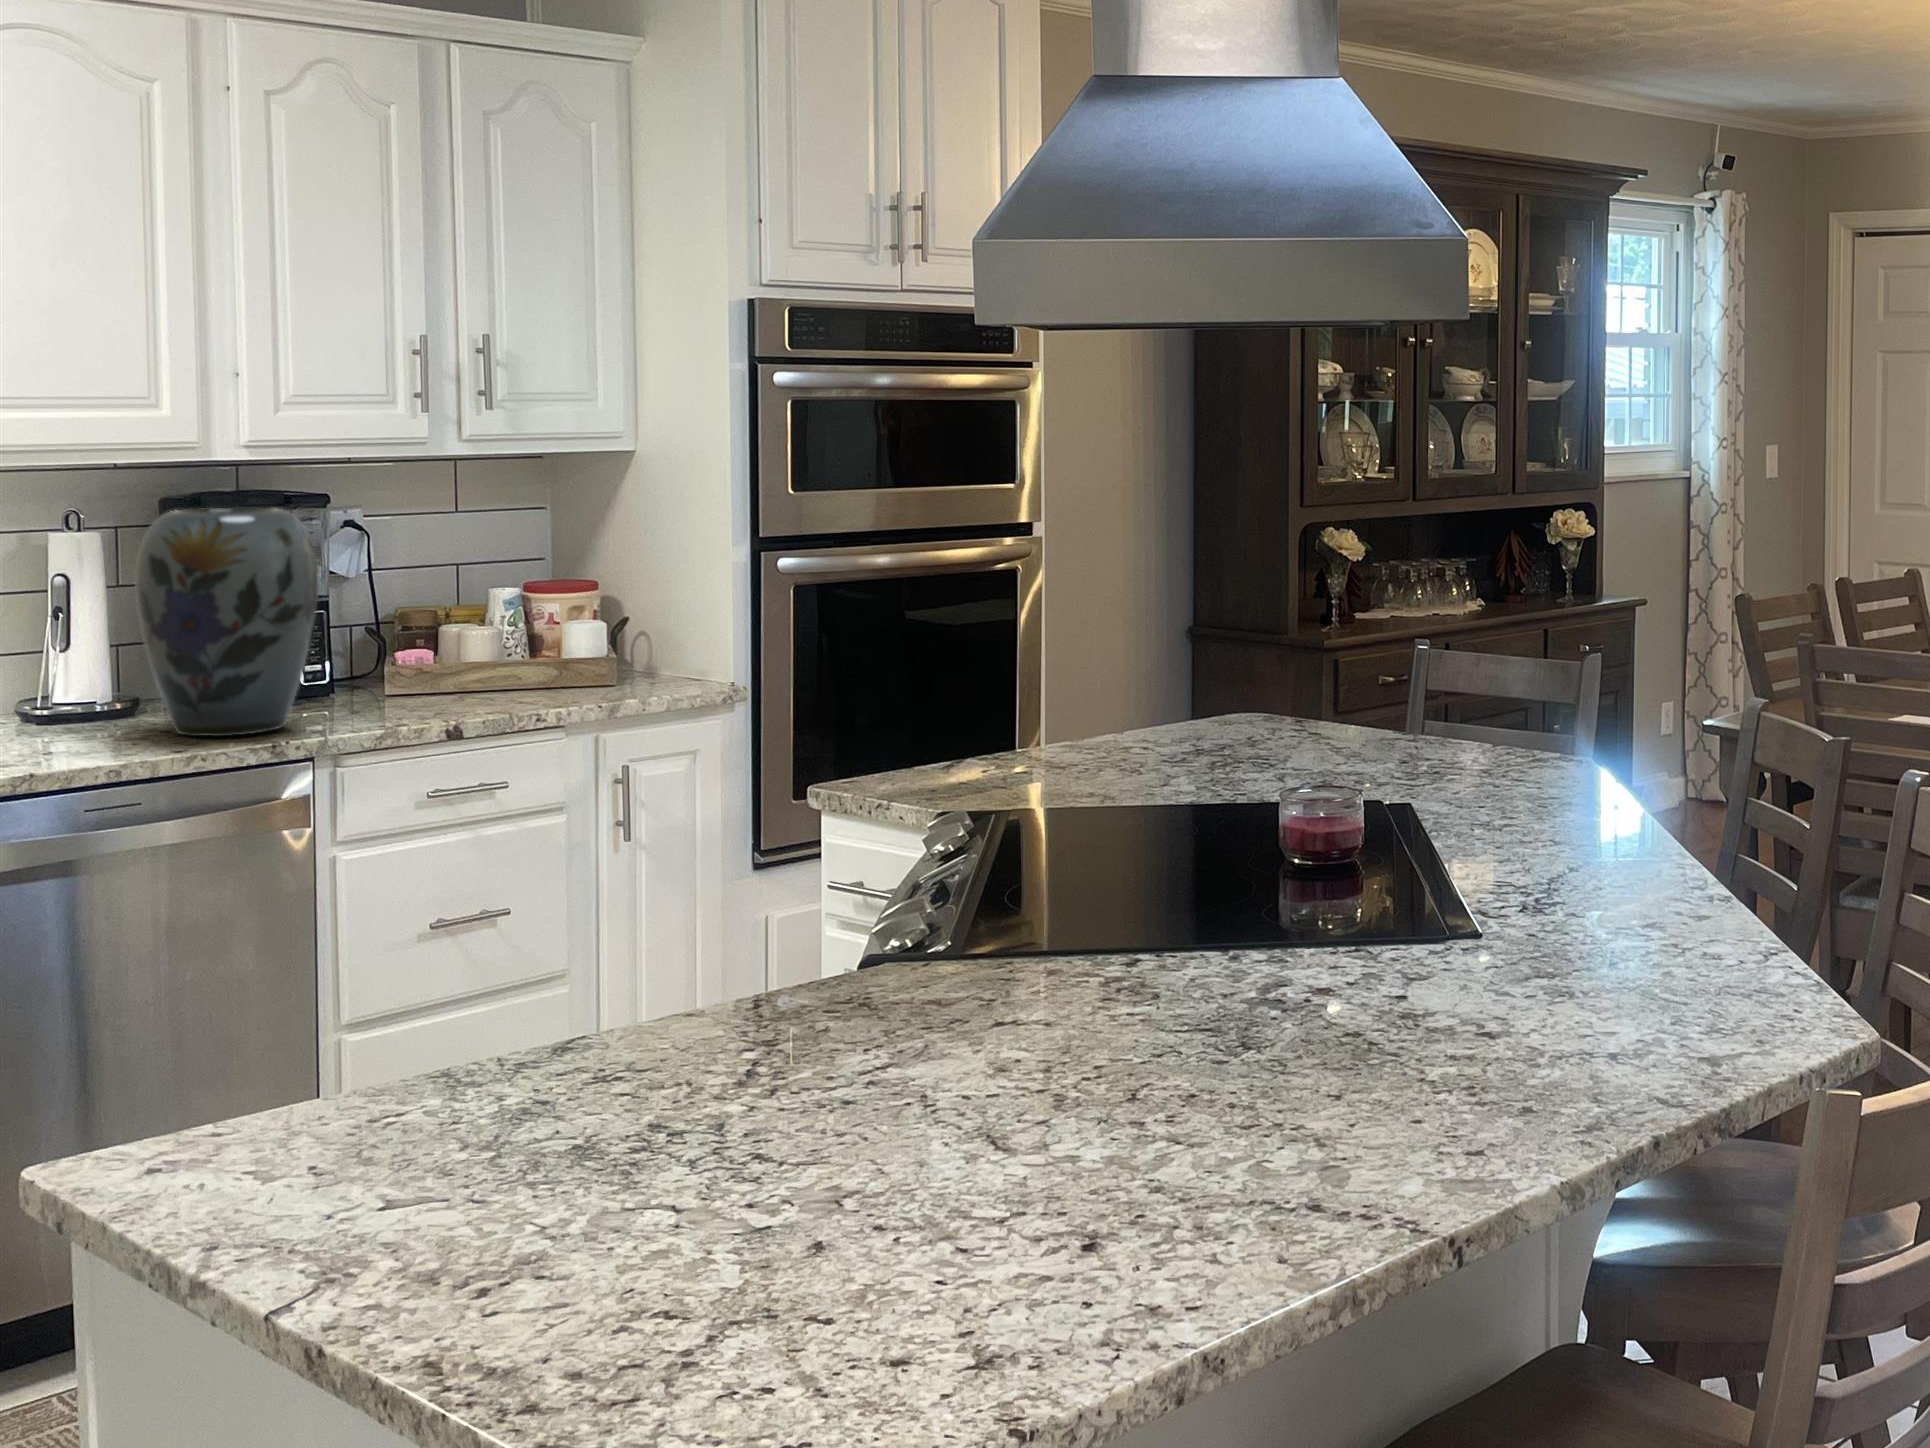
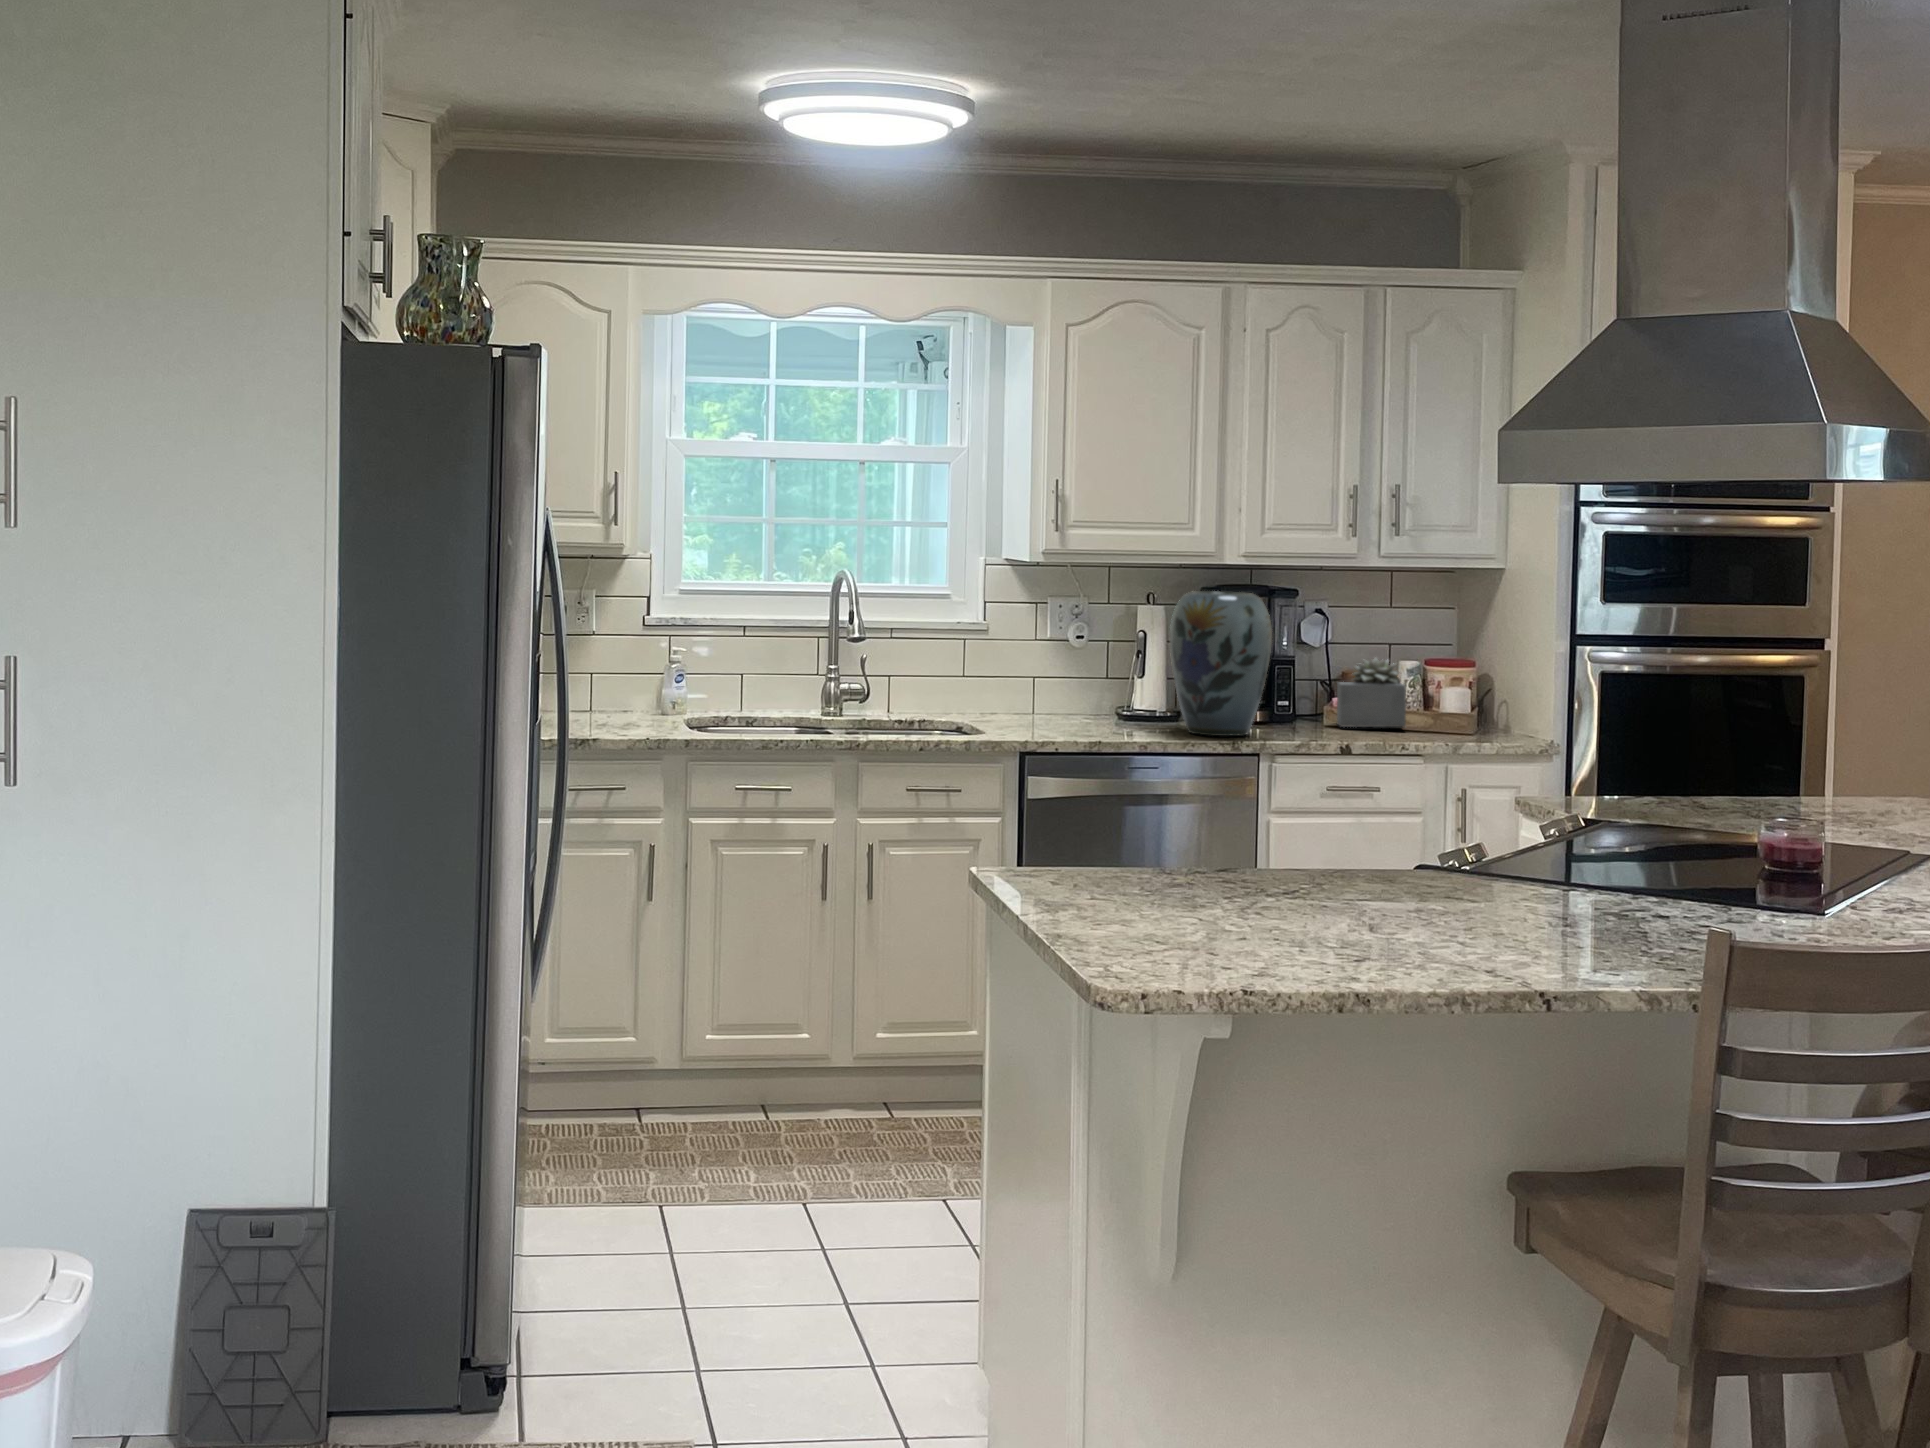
succulent plant: none [400,587,519,694] -> present [1337,658,1406,728]

